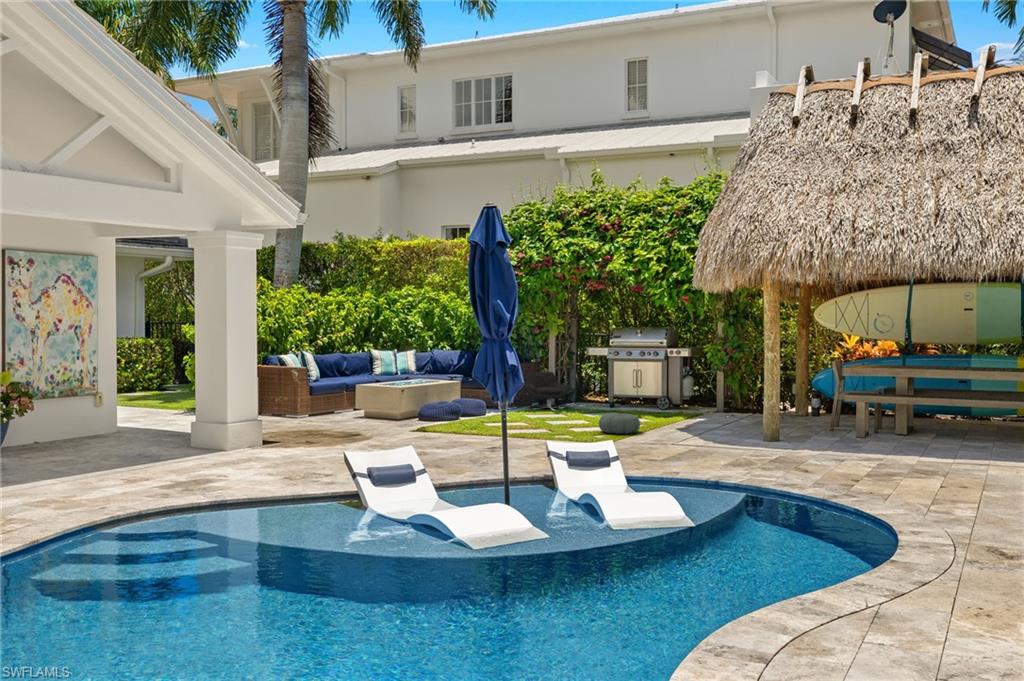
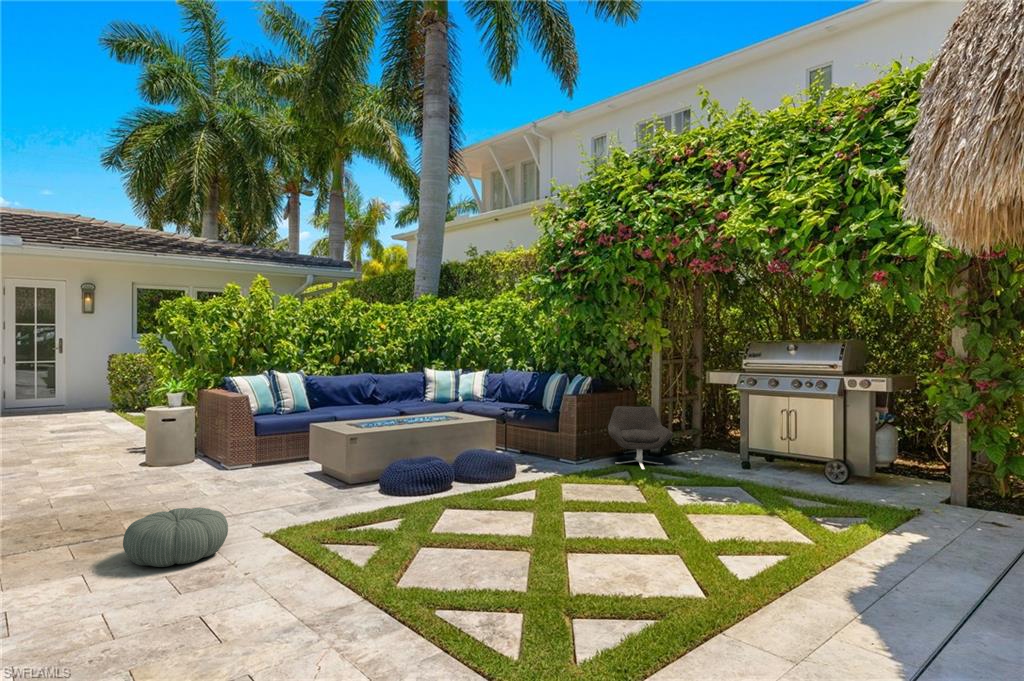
pouf: present [599,413,640,434] -> present [123,507,228,567]

